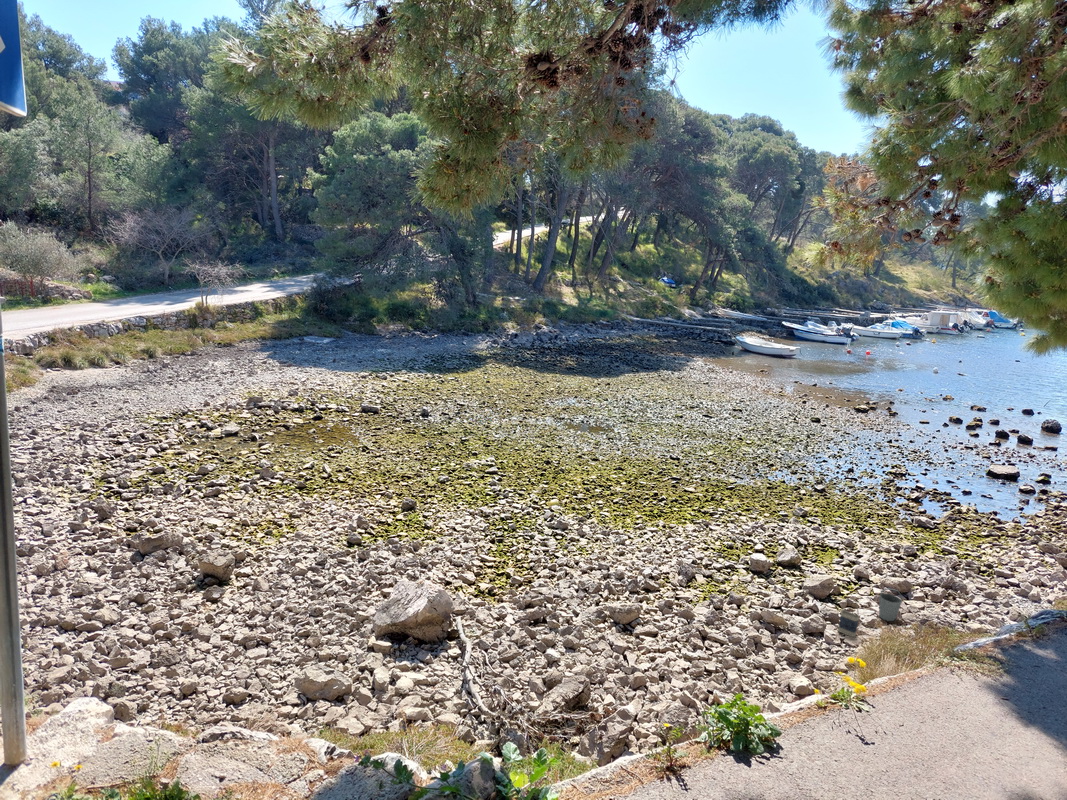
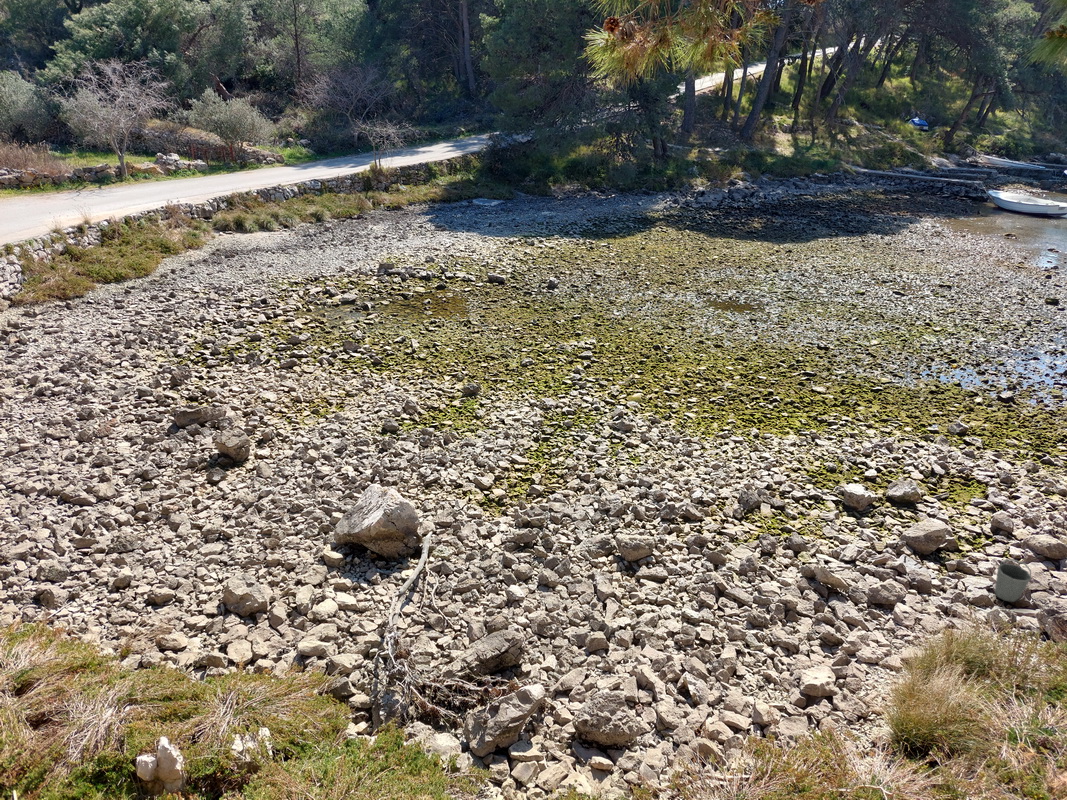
bag: present [838,598,859,637] -> none [917,568,948,618]

